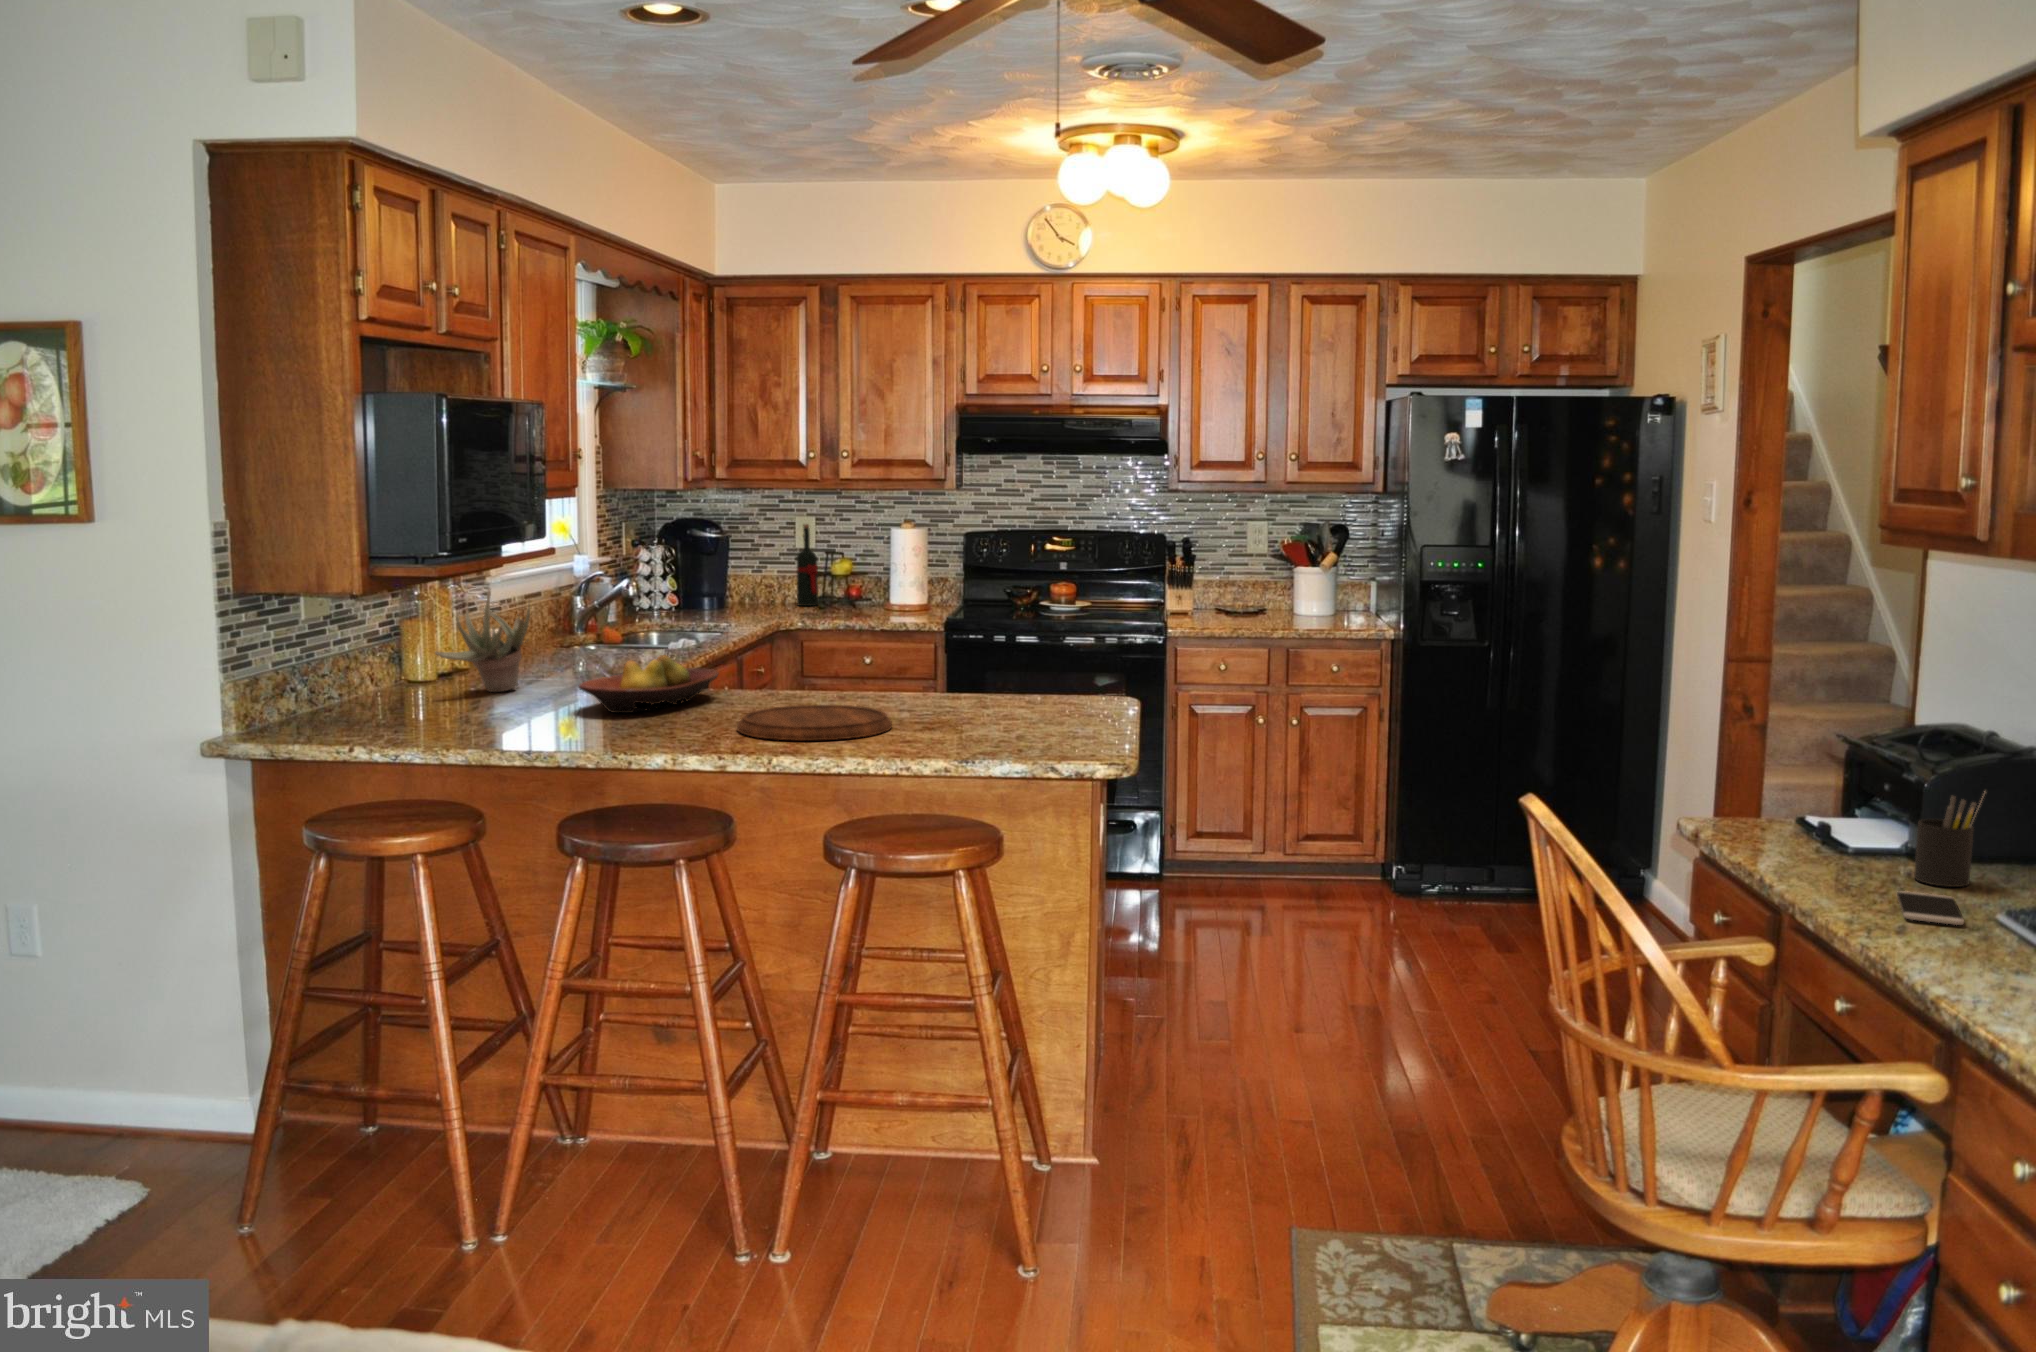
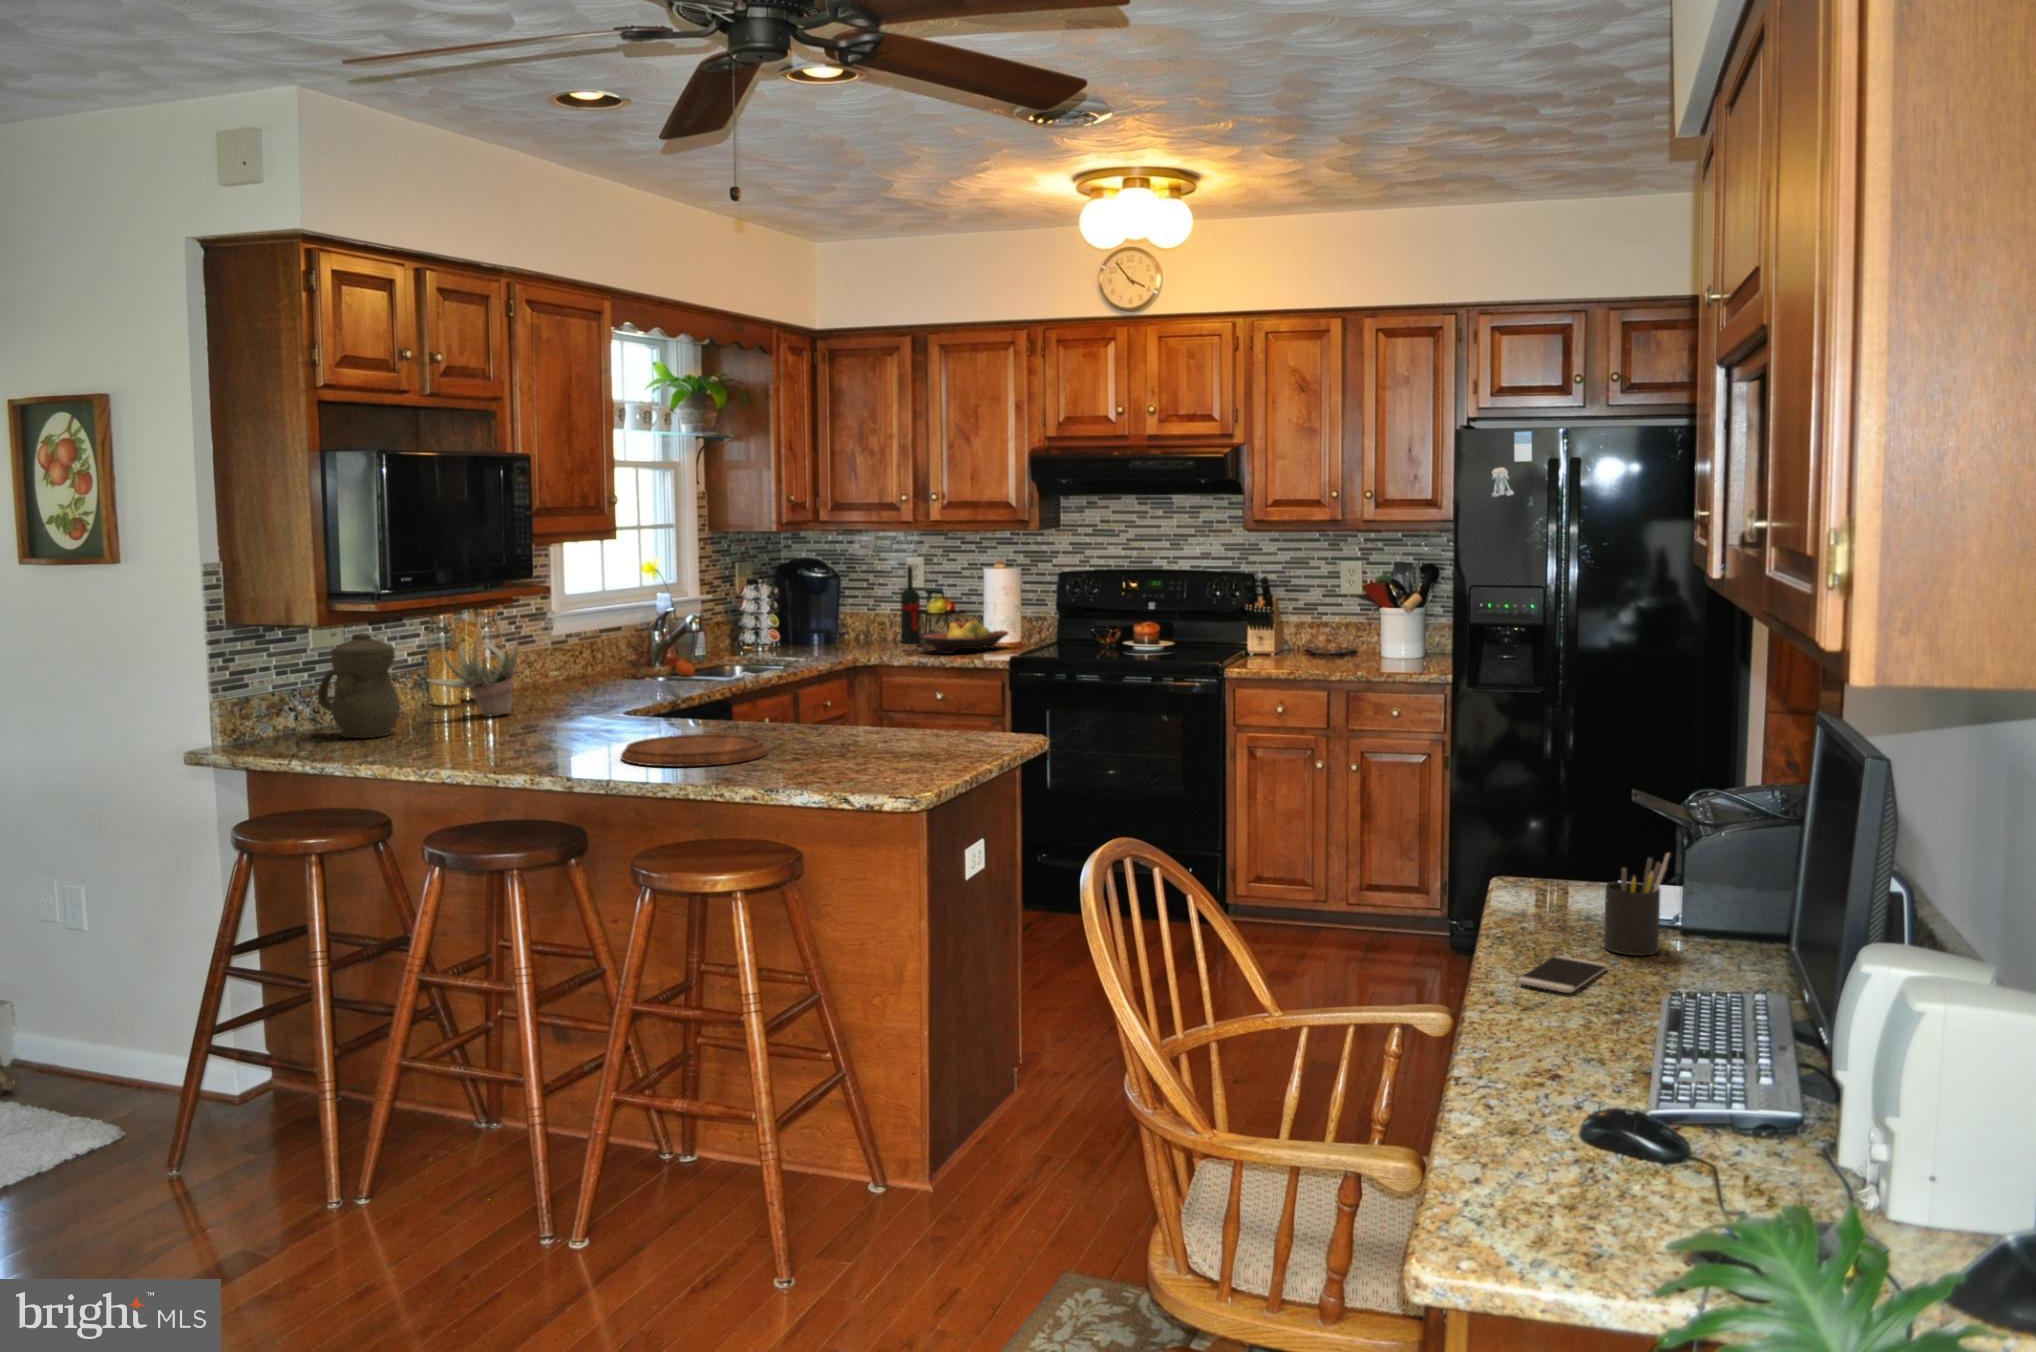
teapot: none [327,601,428,720] -> present [318,633,400,738]
fruit bowl: present [579,655,718,713] -> present [921,620,1008,653]

